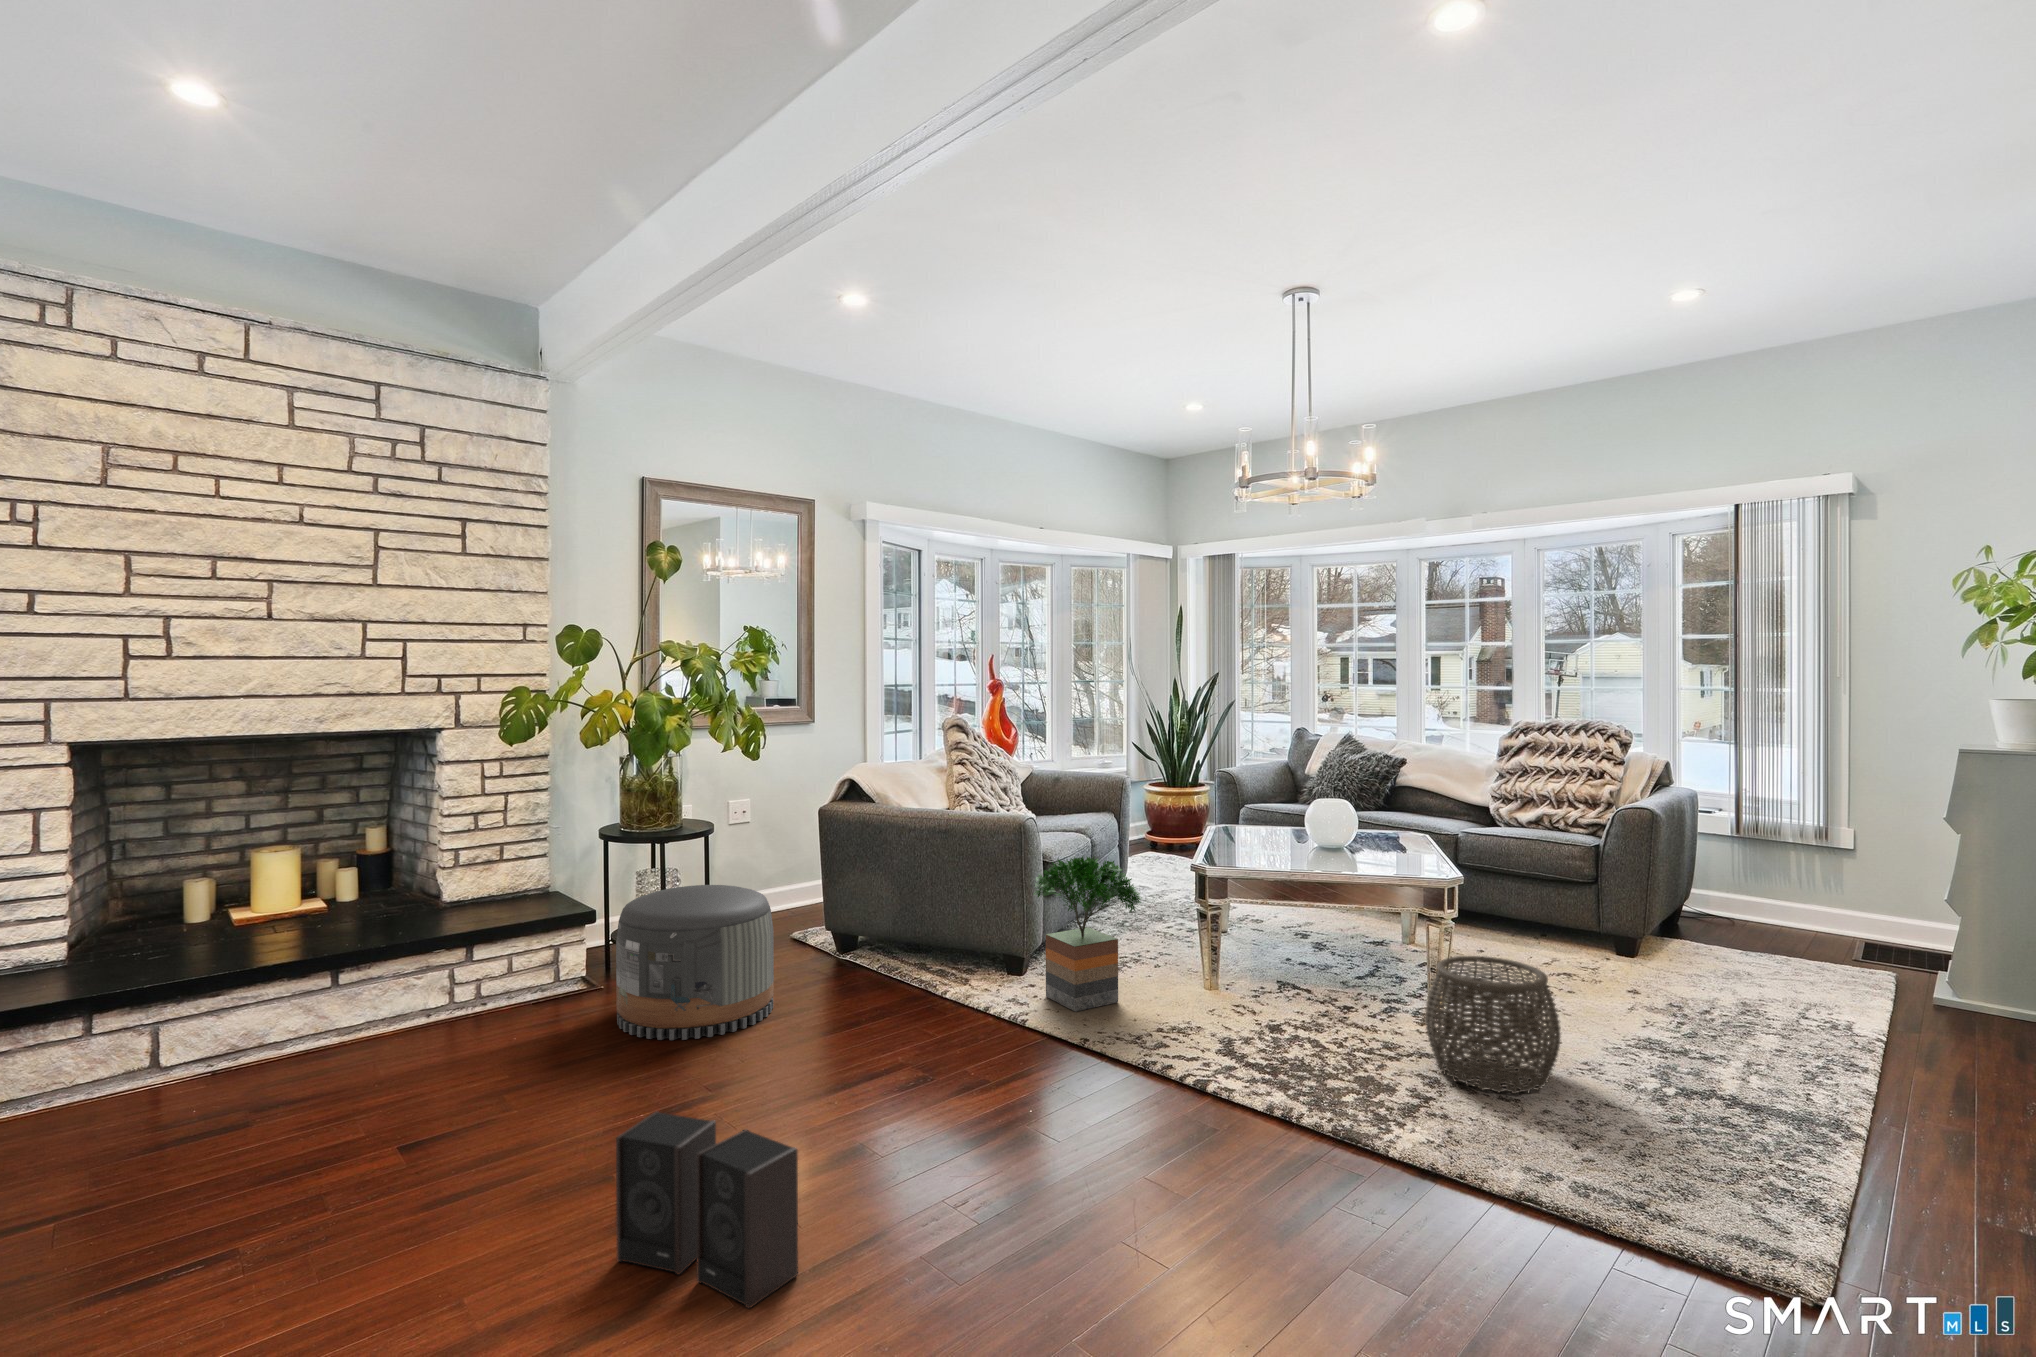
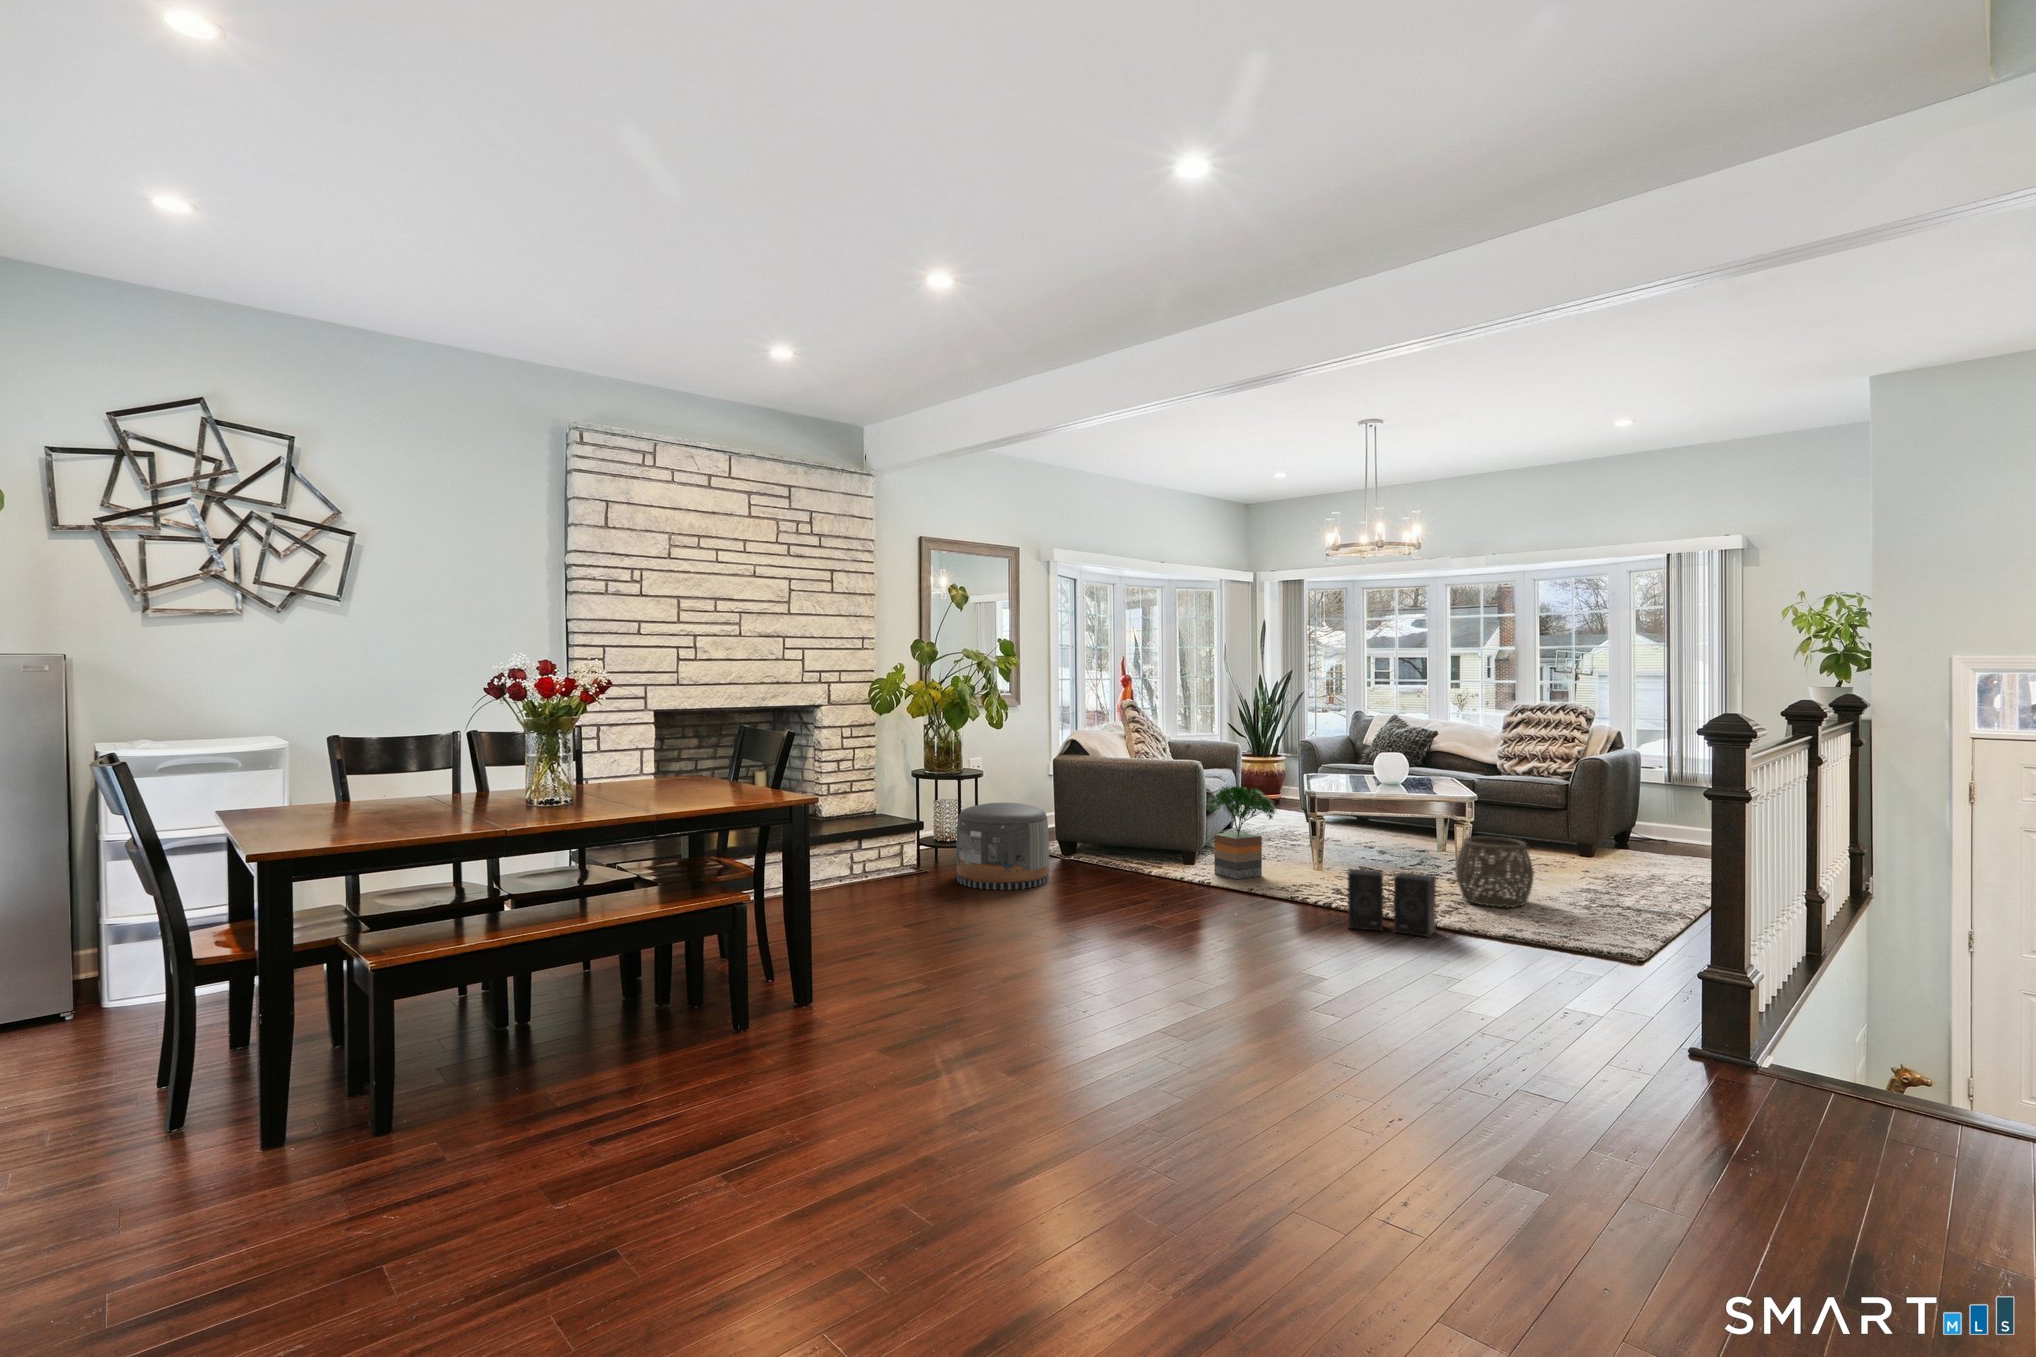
speaker: present [616,1112,798,1308] -> present [1348,869,1436,937]

